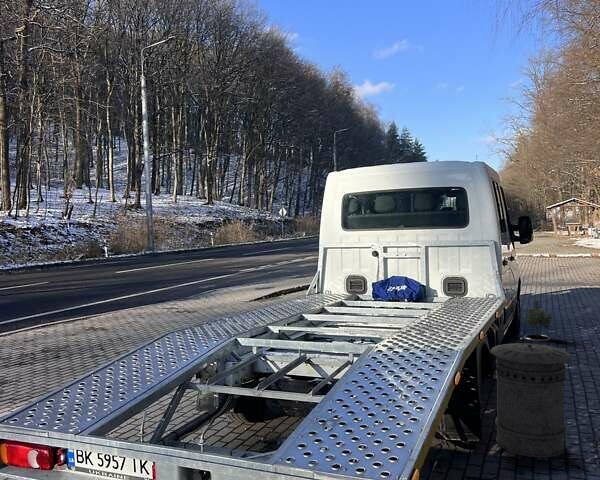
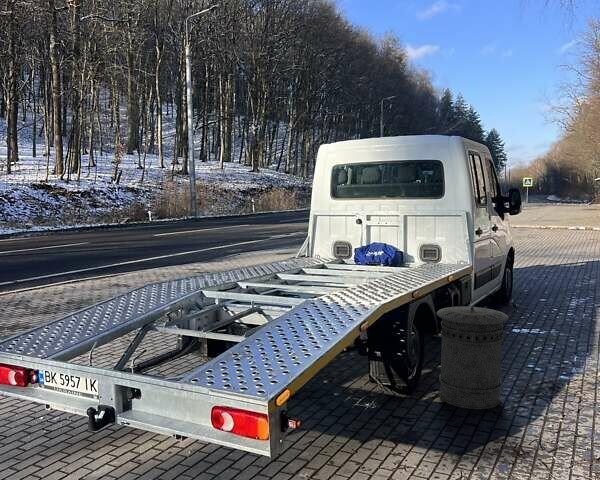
potted tree: present [524,300,553,341] -> none [516,268,547,311]

